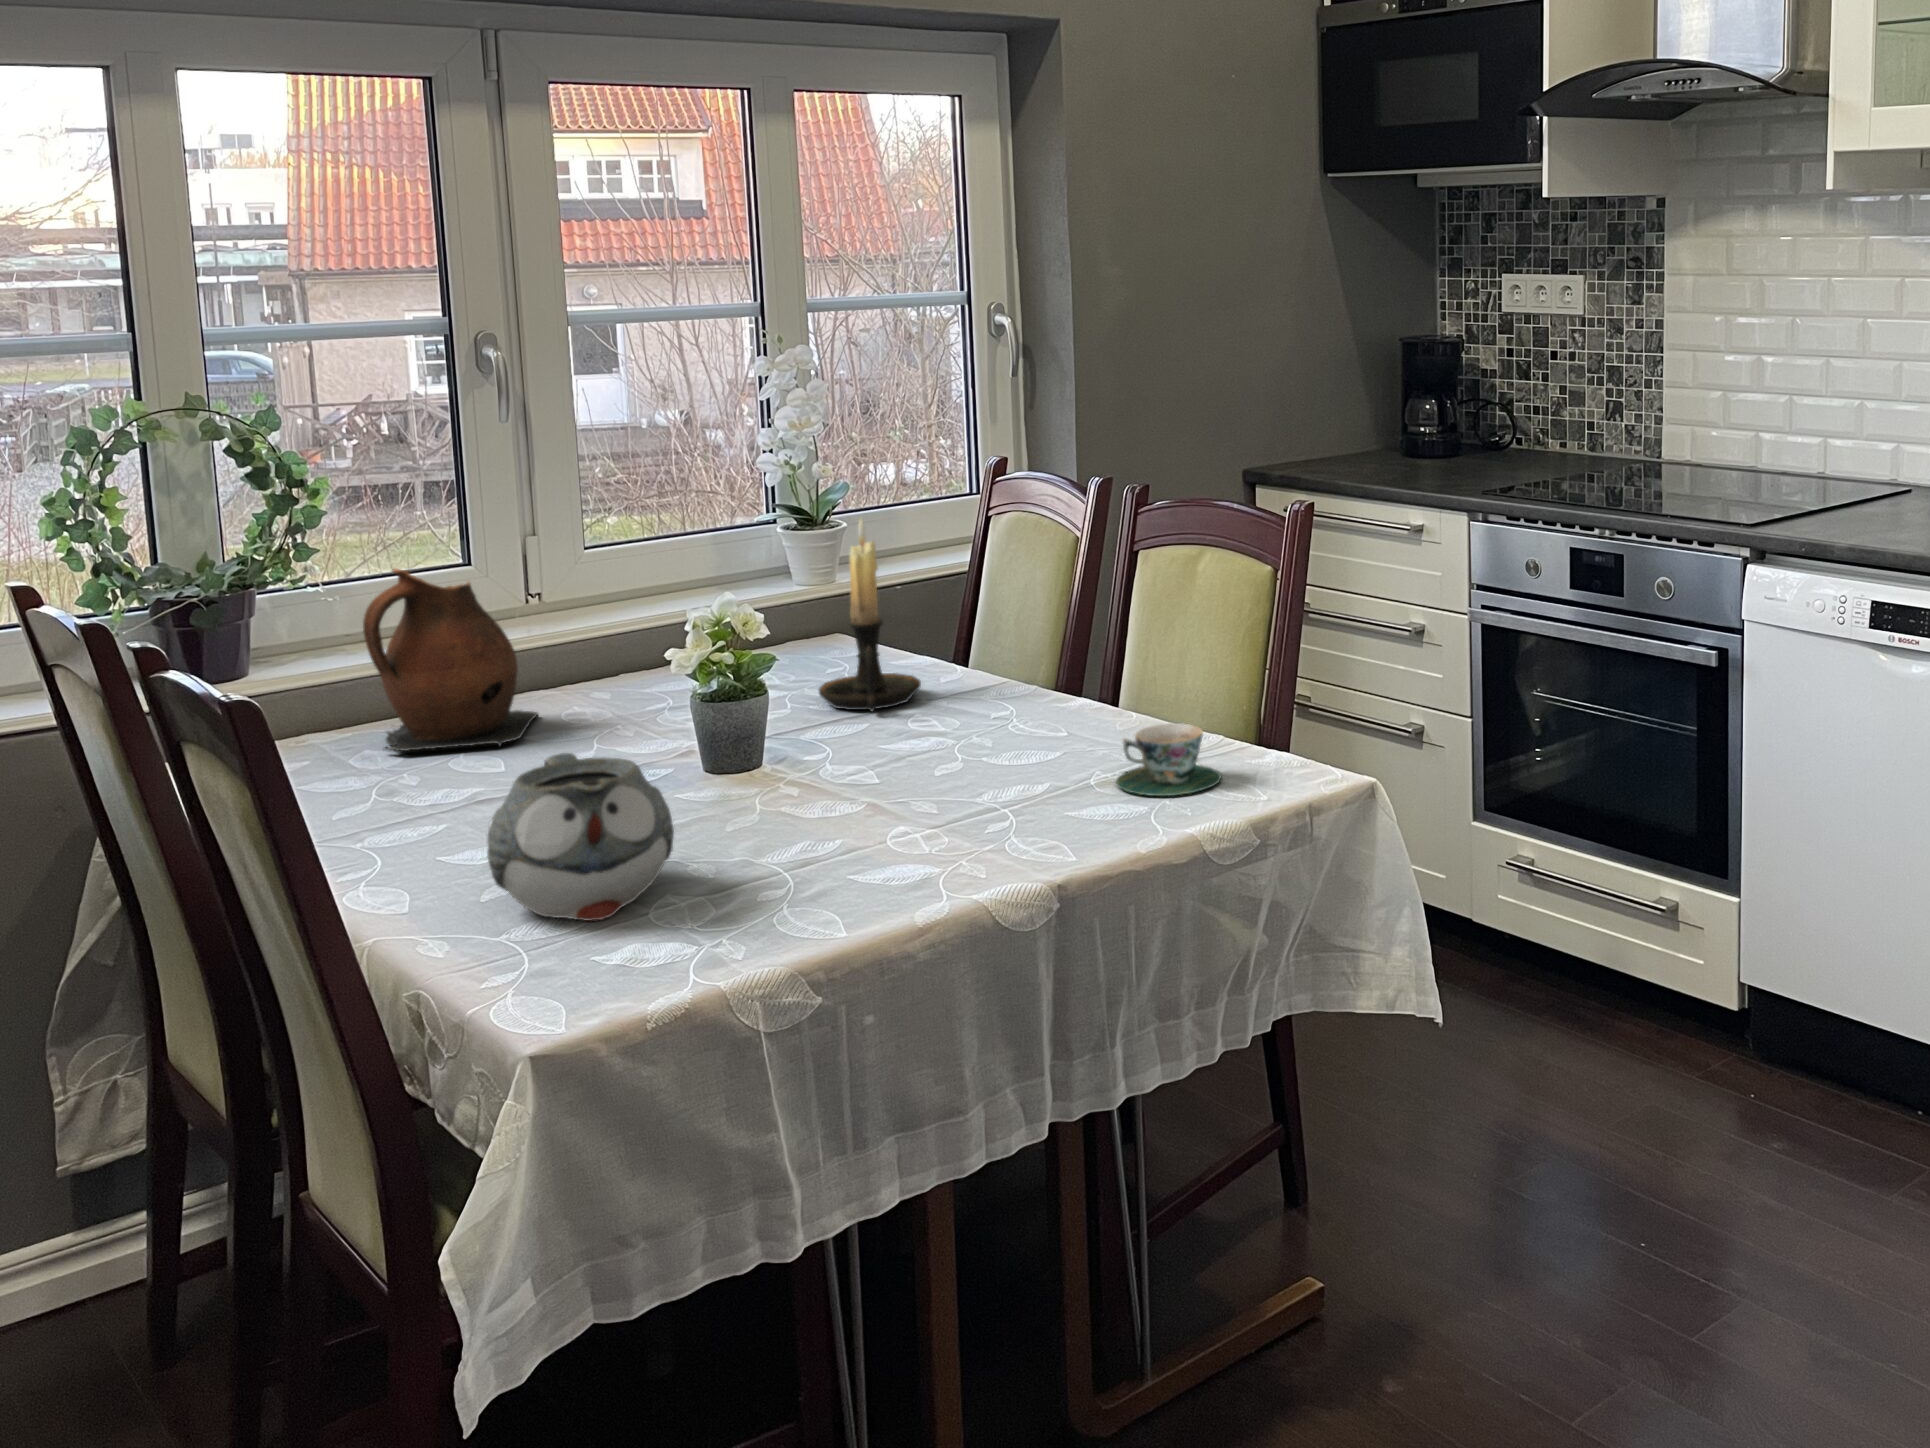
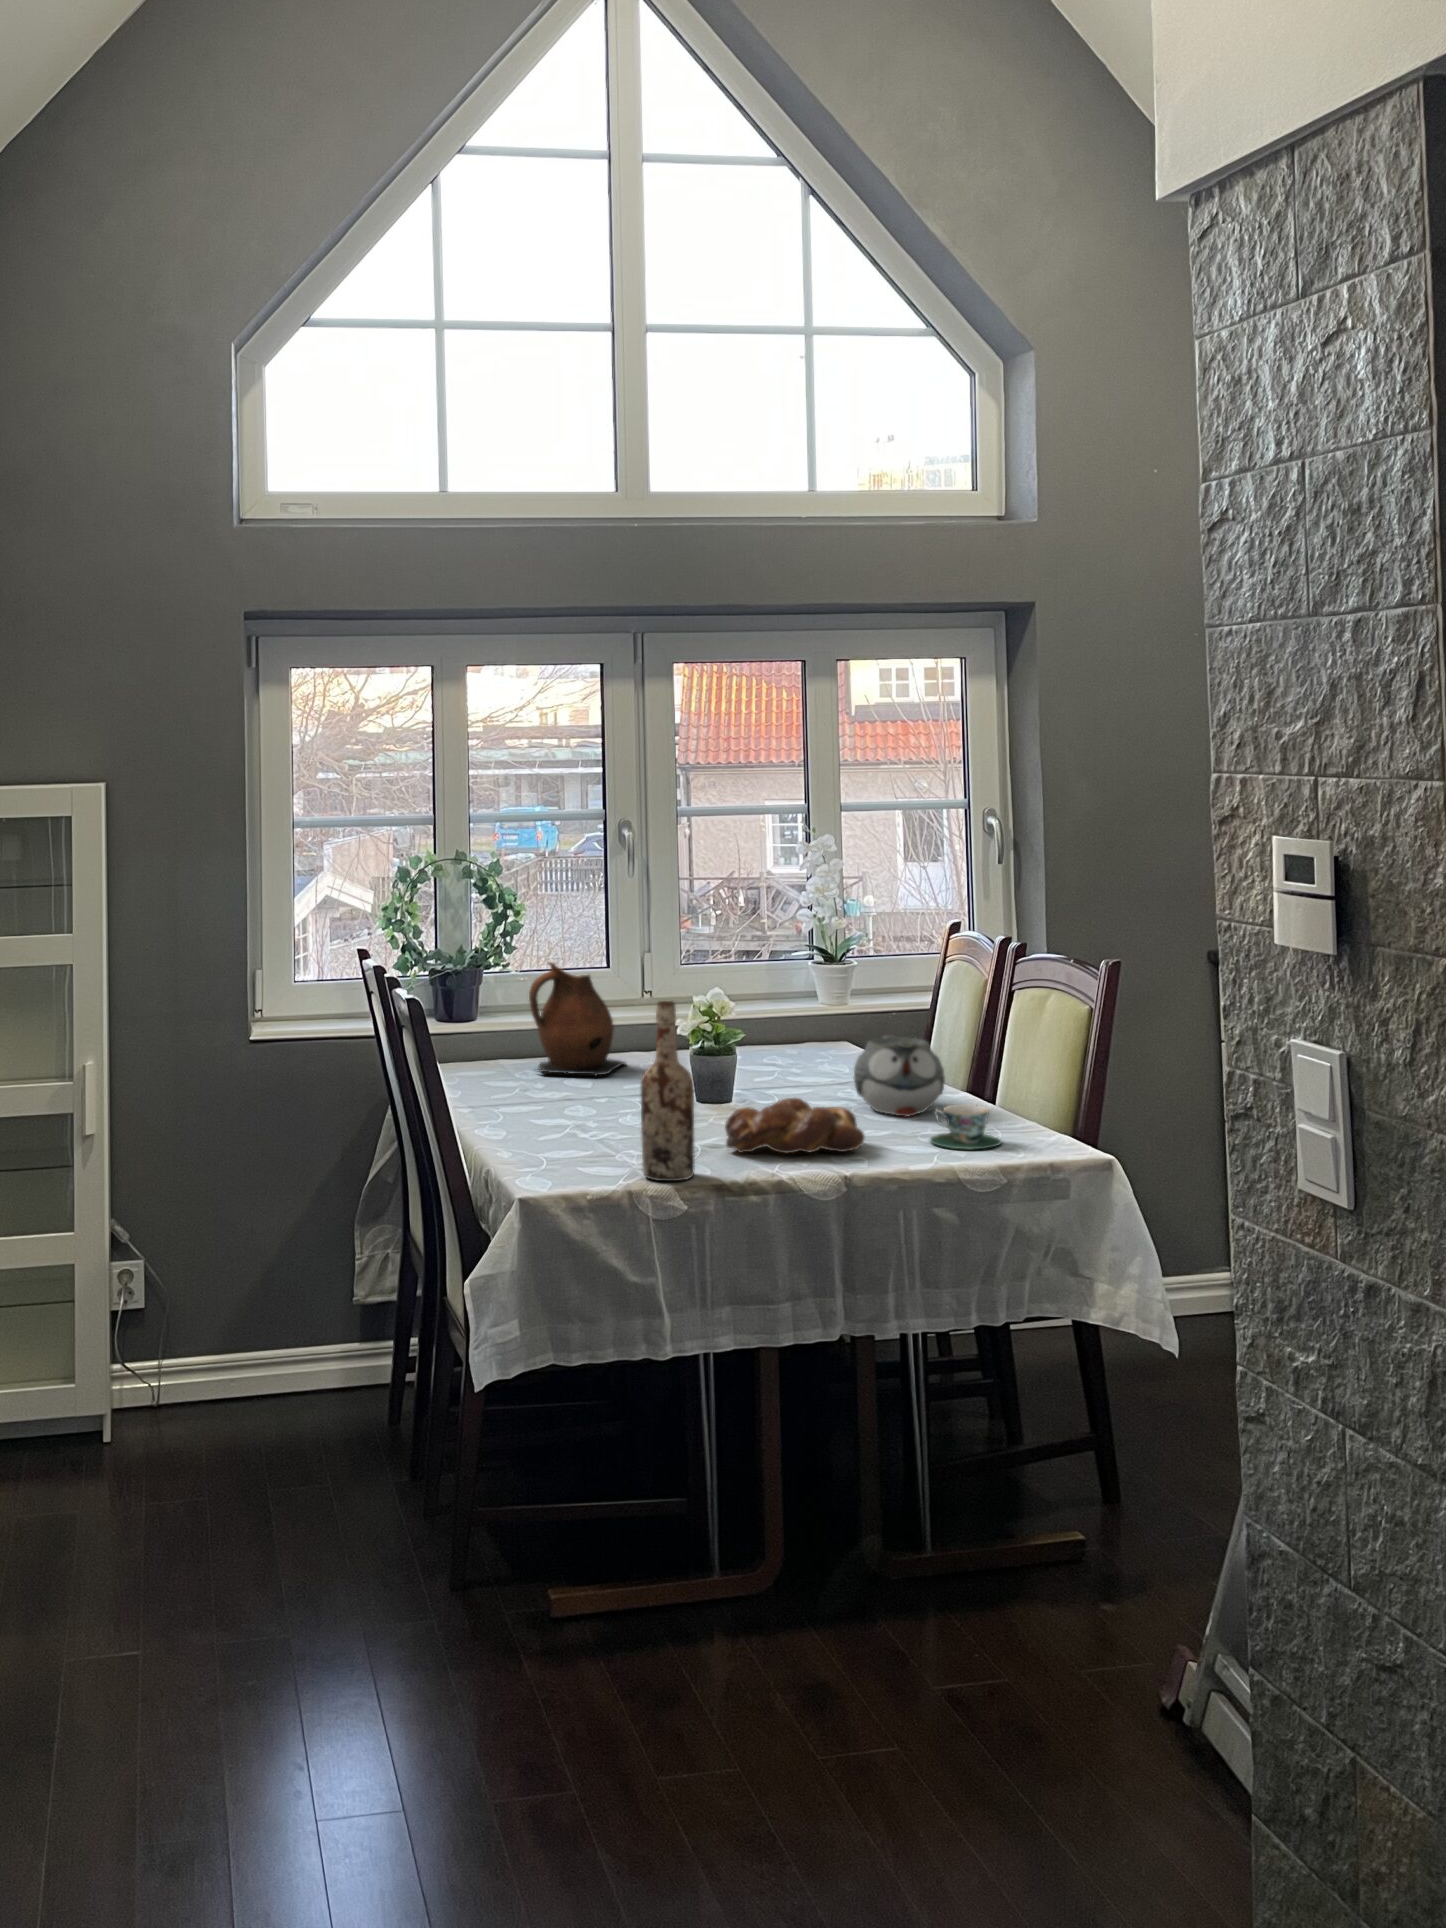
candle holder: present [819,520,921,711] -> none [792,953,859,1085]
wine bottle: none [698,630,805,950] -> present [641,1001,694,1181]
teapot: present [487,753,674,921] -> present [854,1035,945,1117]
bread loaf: none [810,755,1042,861] -> present [725,1098,865,1153]

